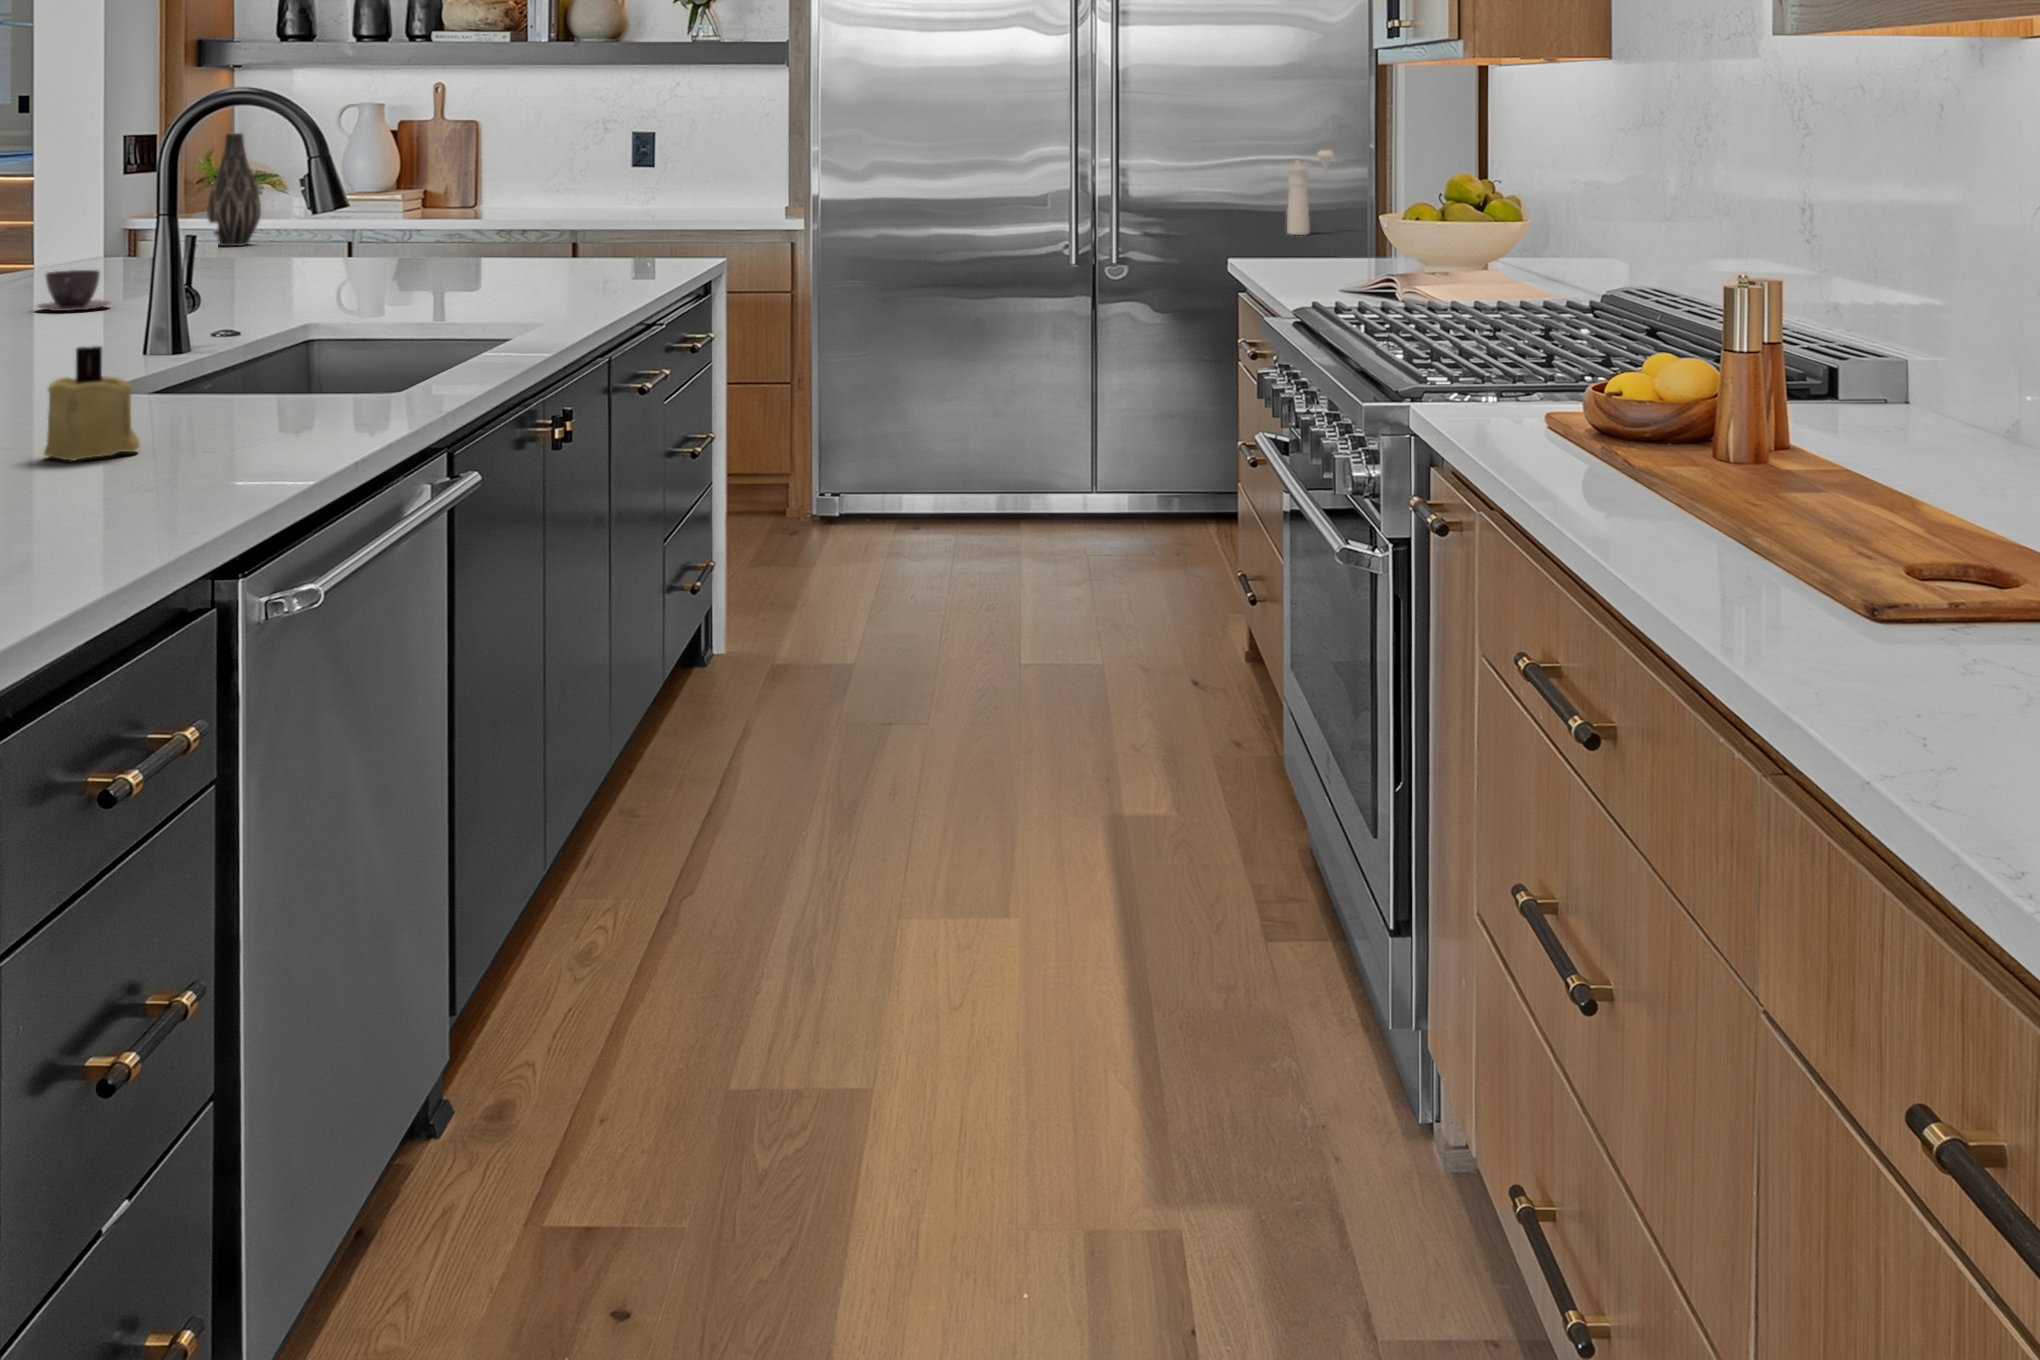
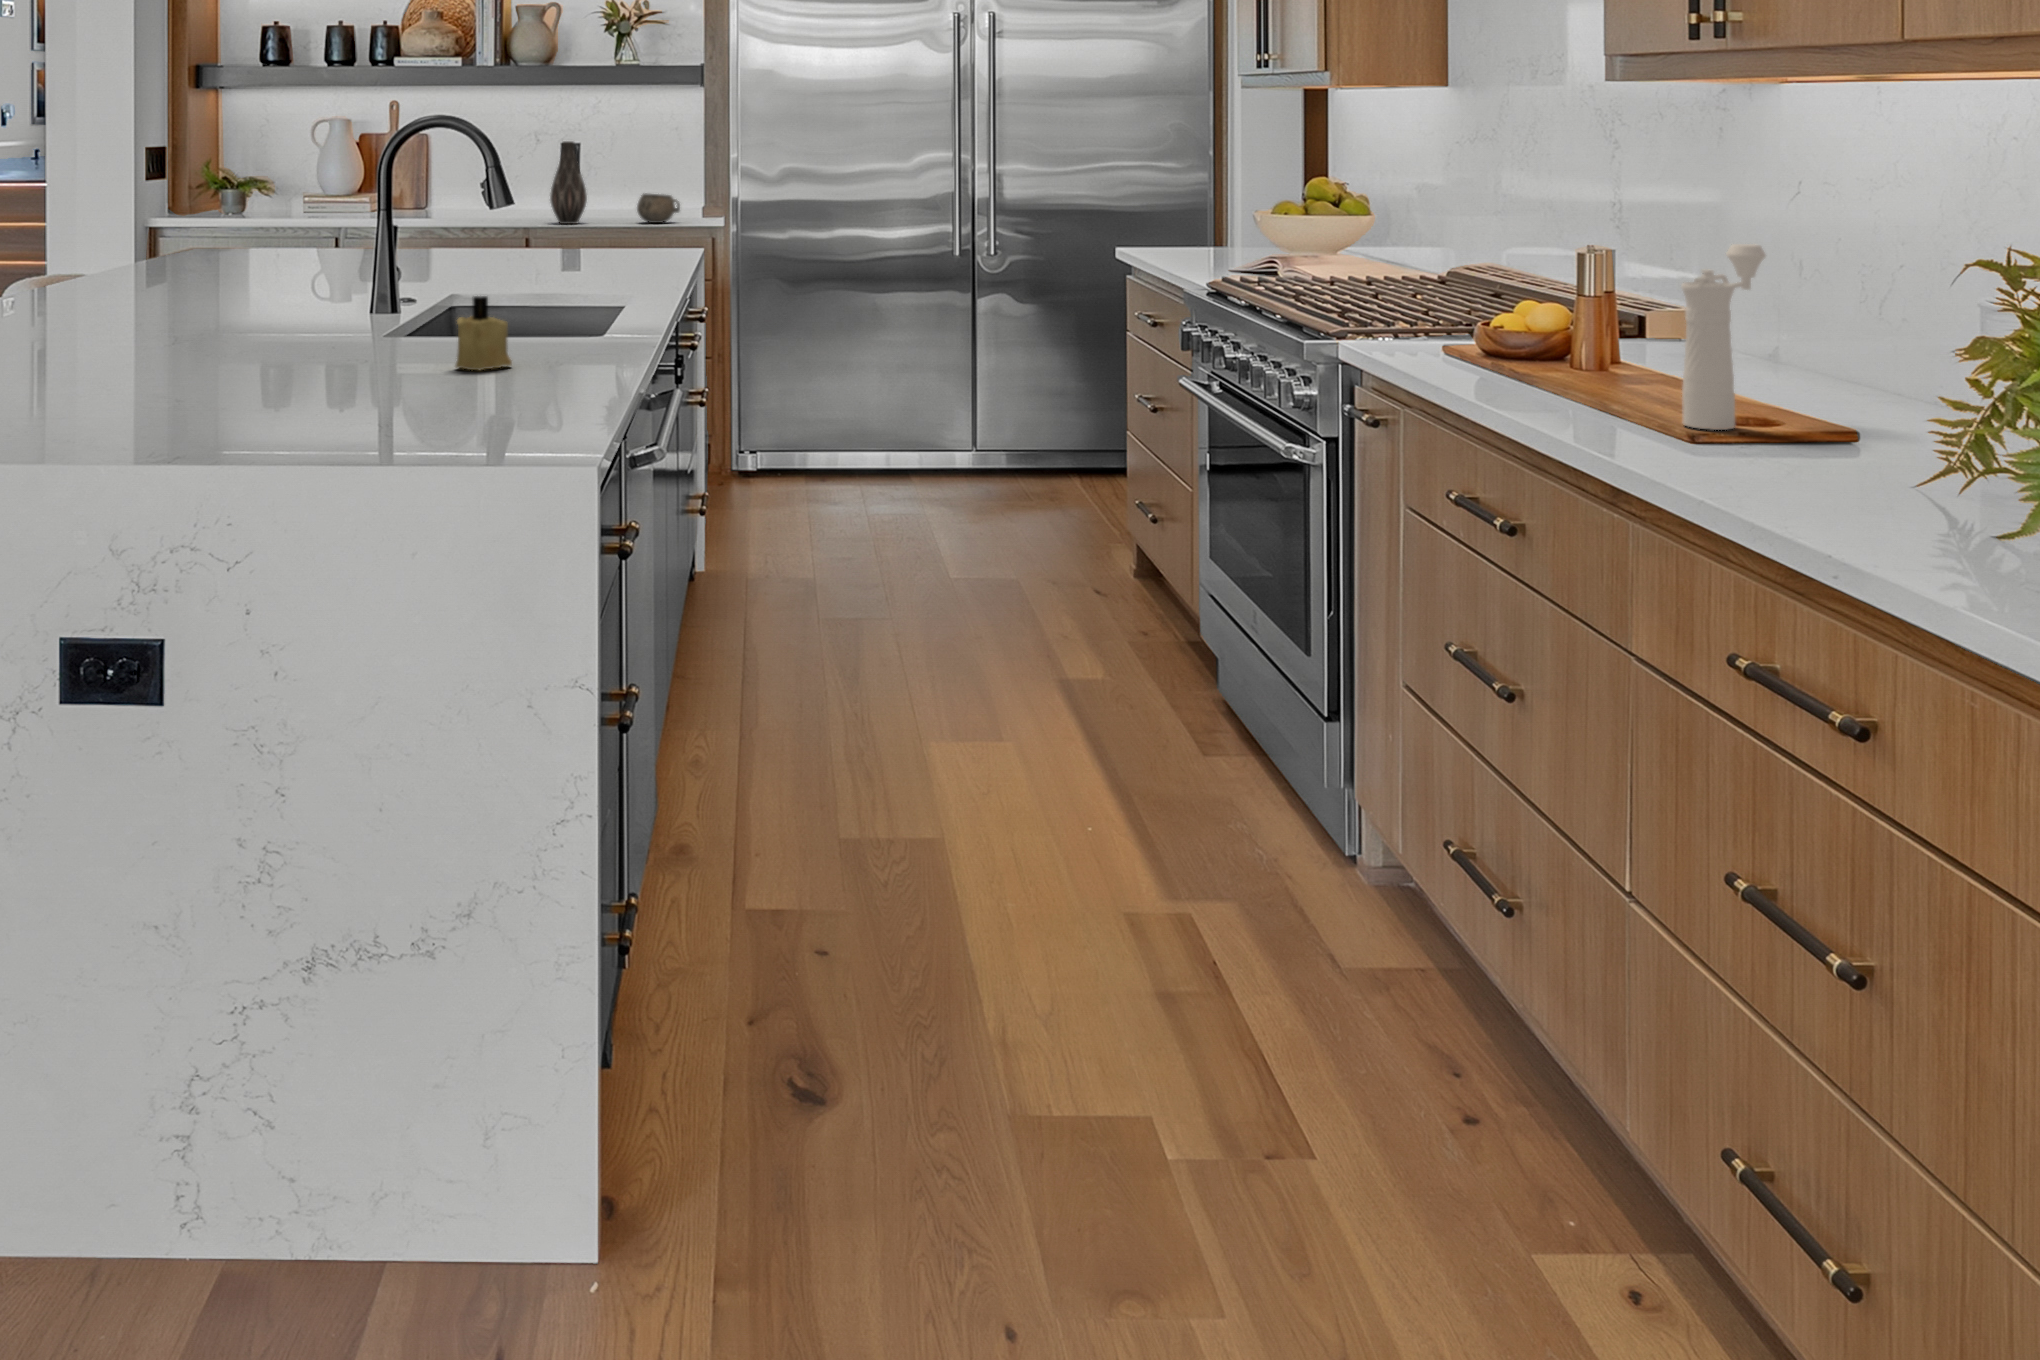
vase: present [207,133,261,246] -> present [550,141,587,224]
pepper mill: present [1287,150,1334,235] -> present [1681,244,1766,430]
decorative bowl: none [705,190,756,225] -> present [637,193,680,223]
teacup: present [37,270,110,311] -> none [226,256,281,287]

